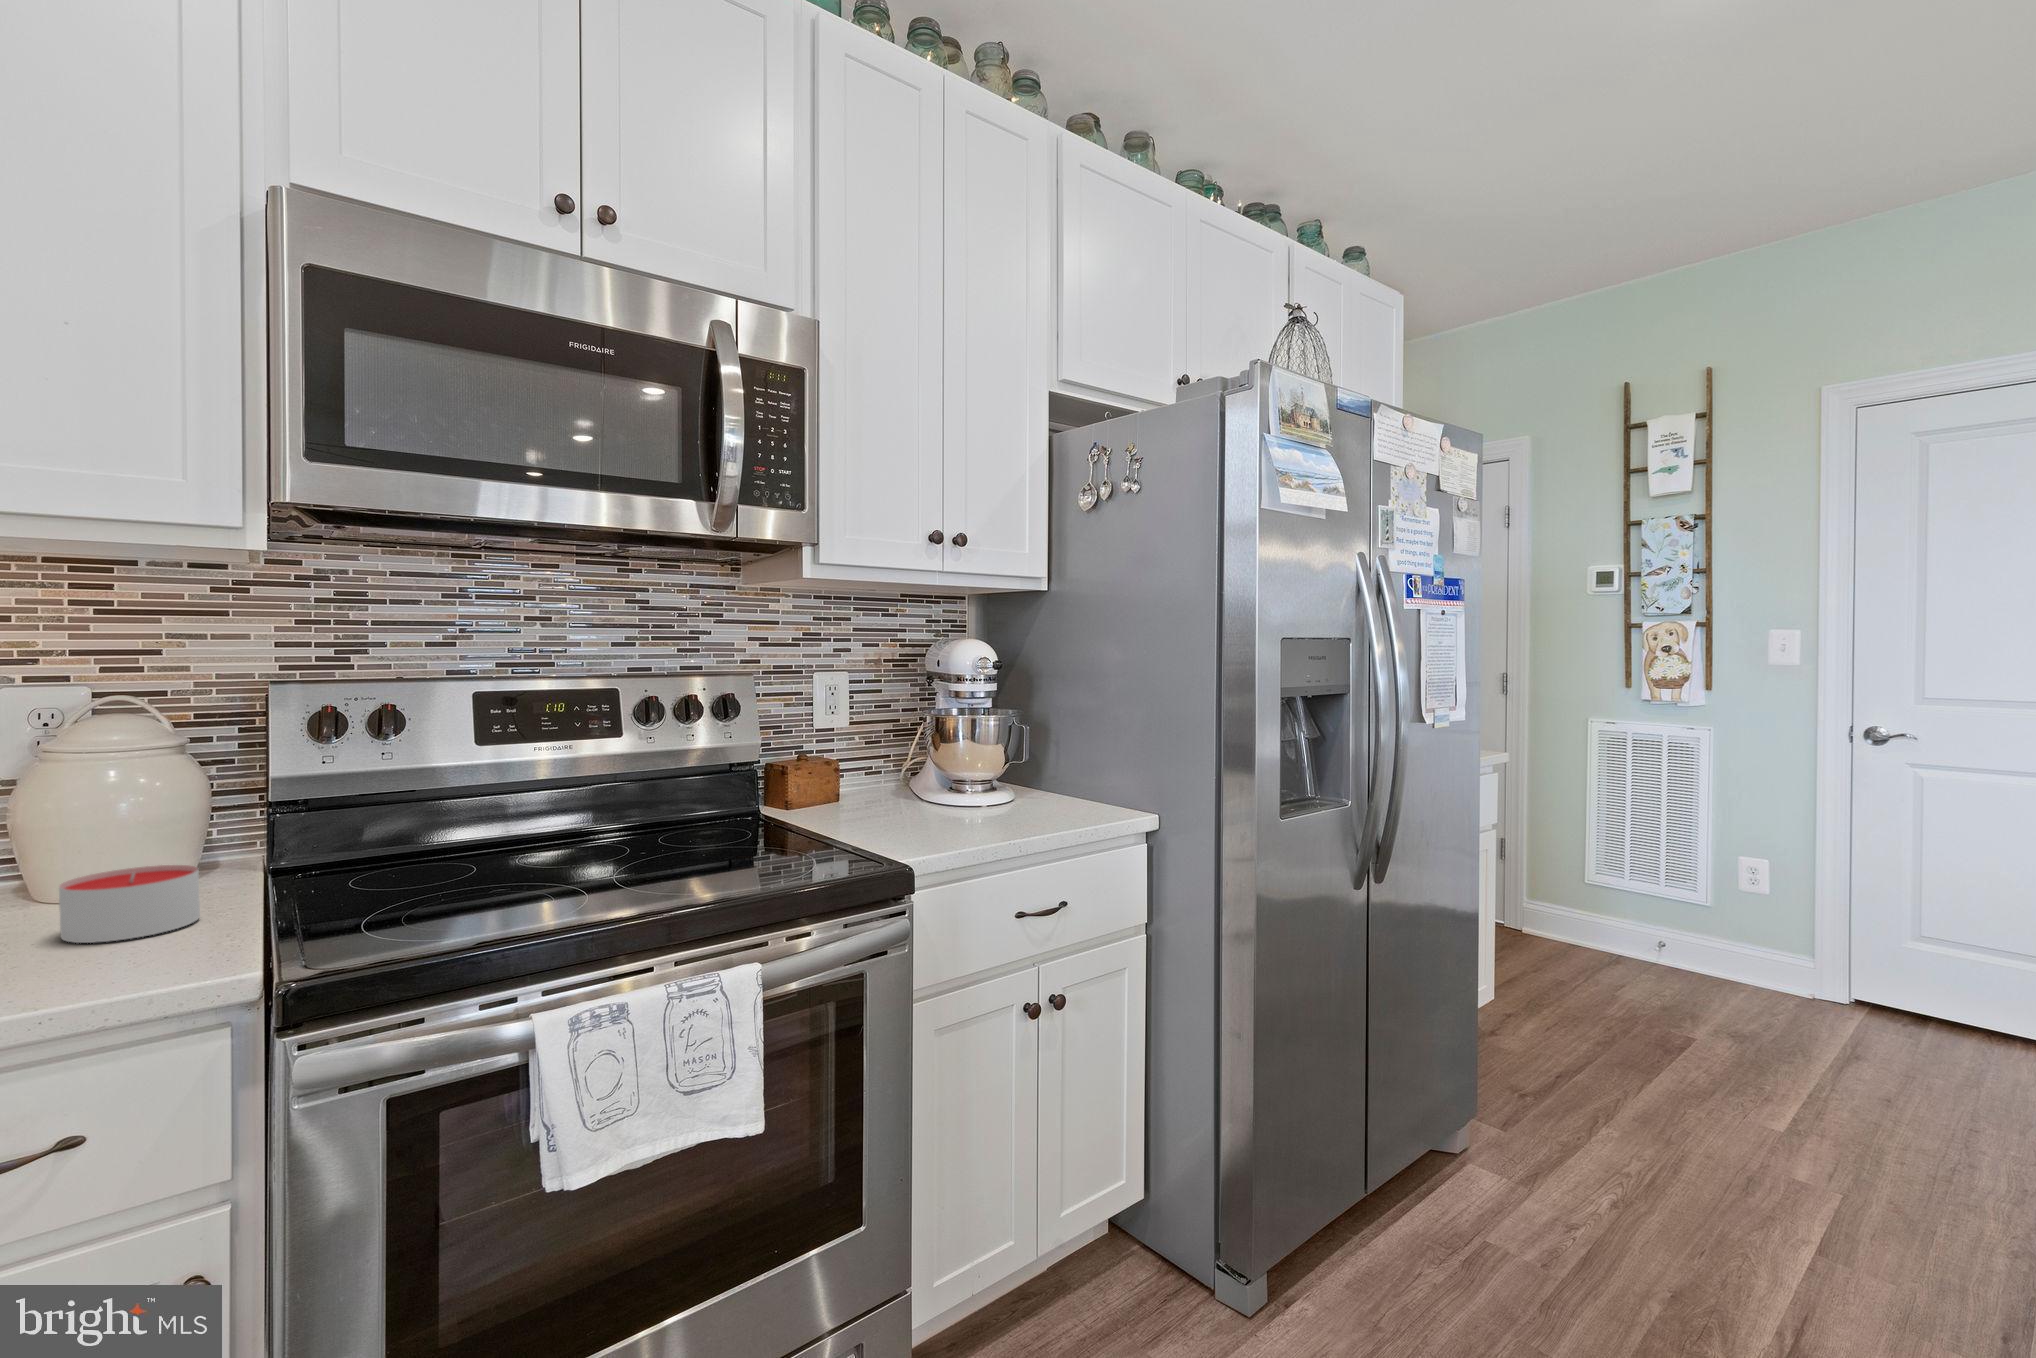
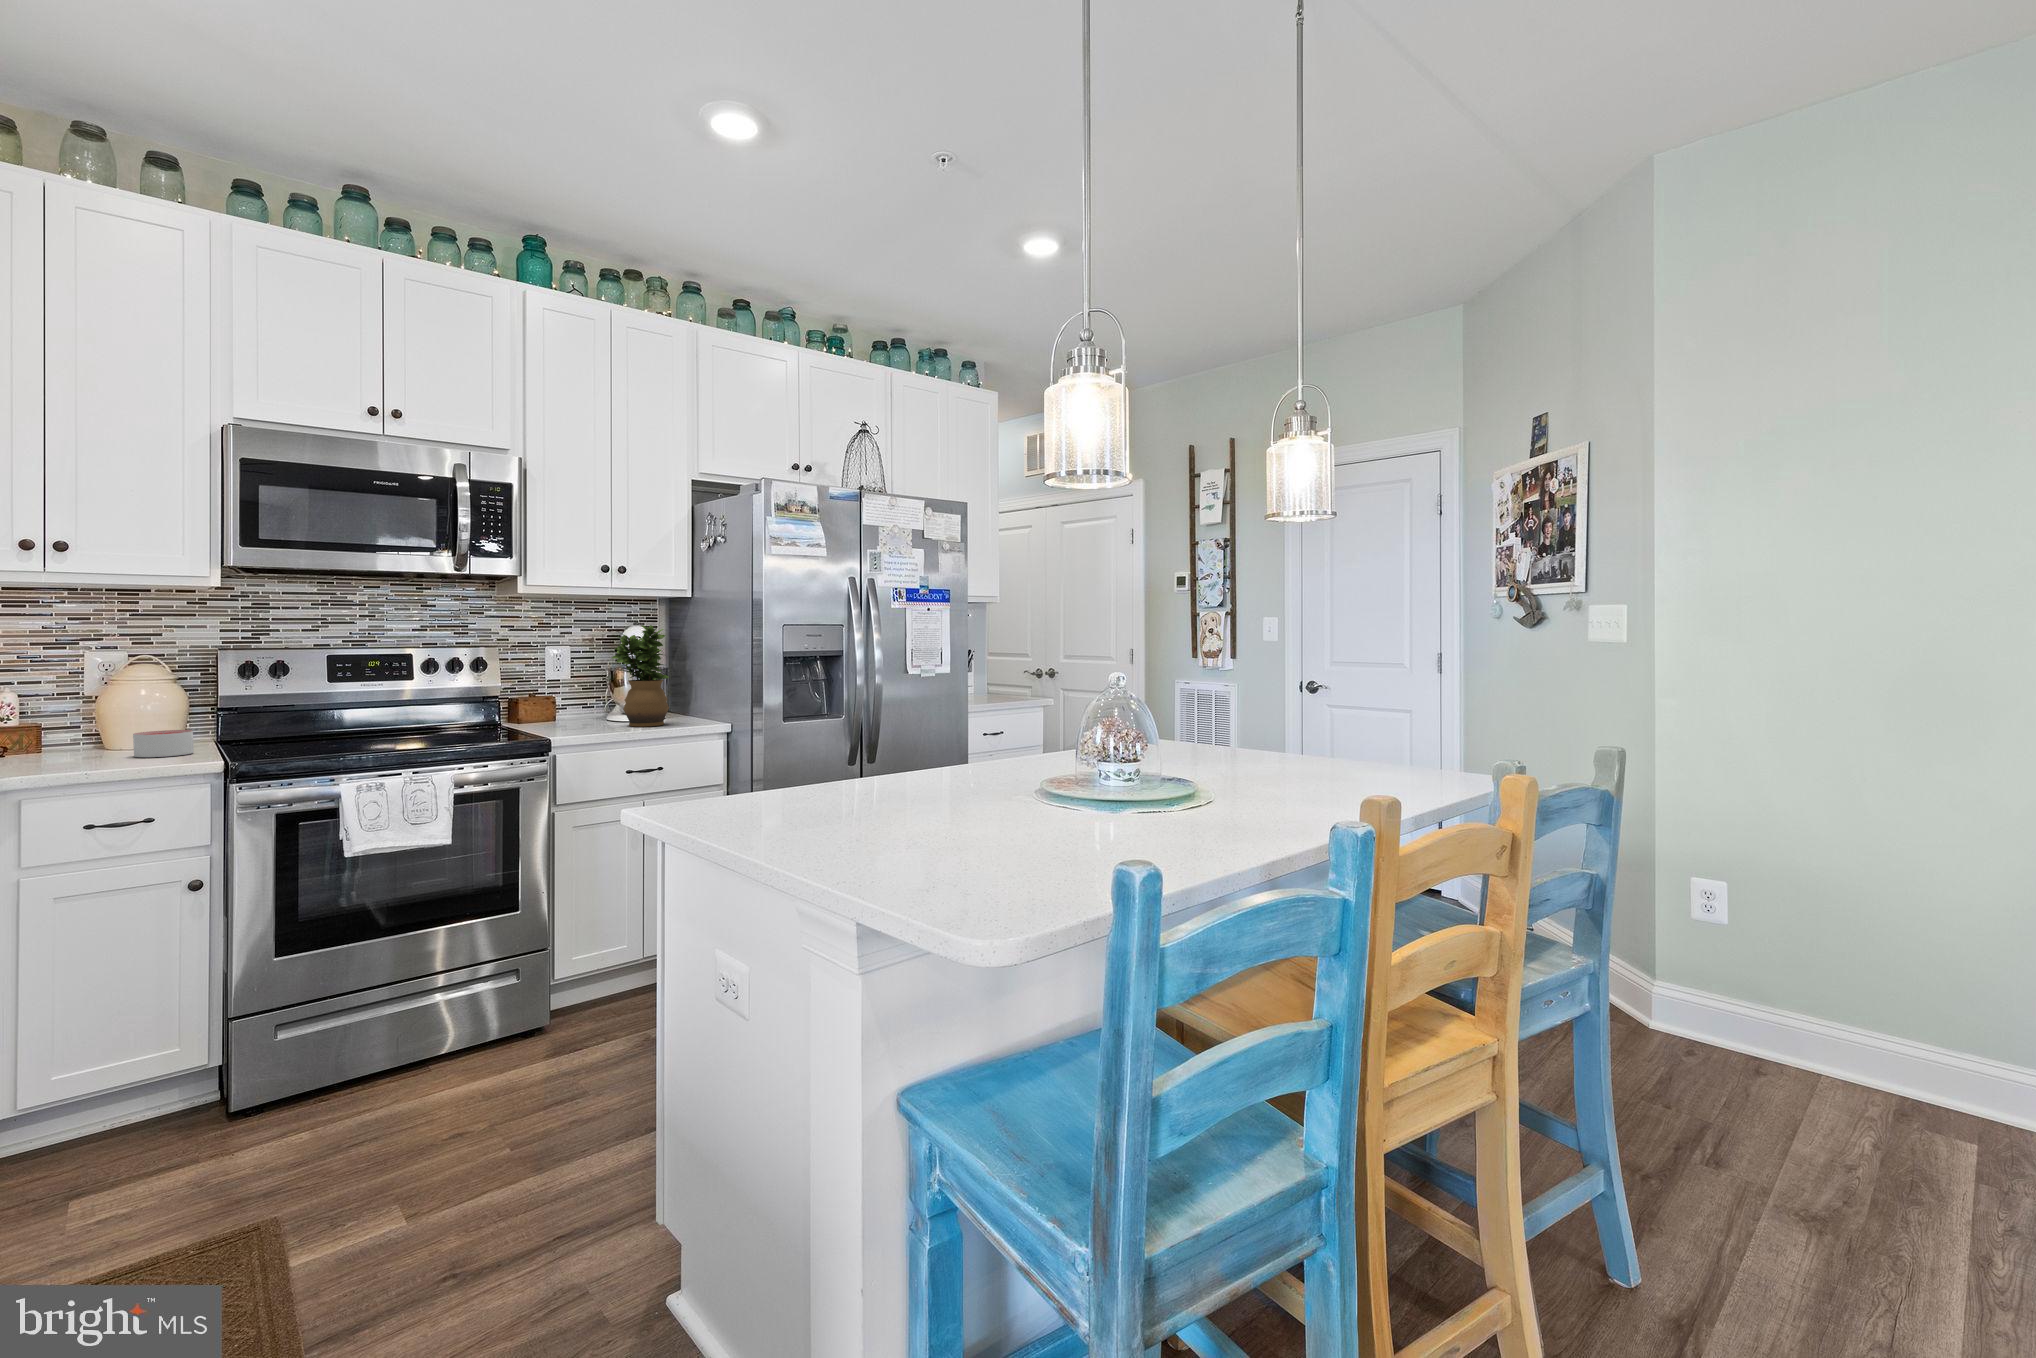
potted plant: none [961,636,1055,821] -> present [612,625,669,727]

